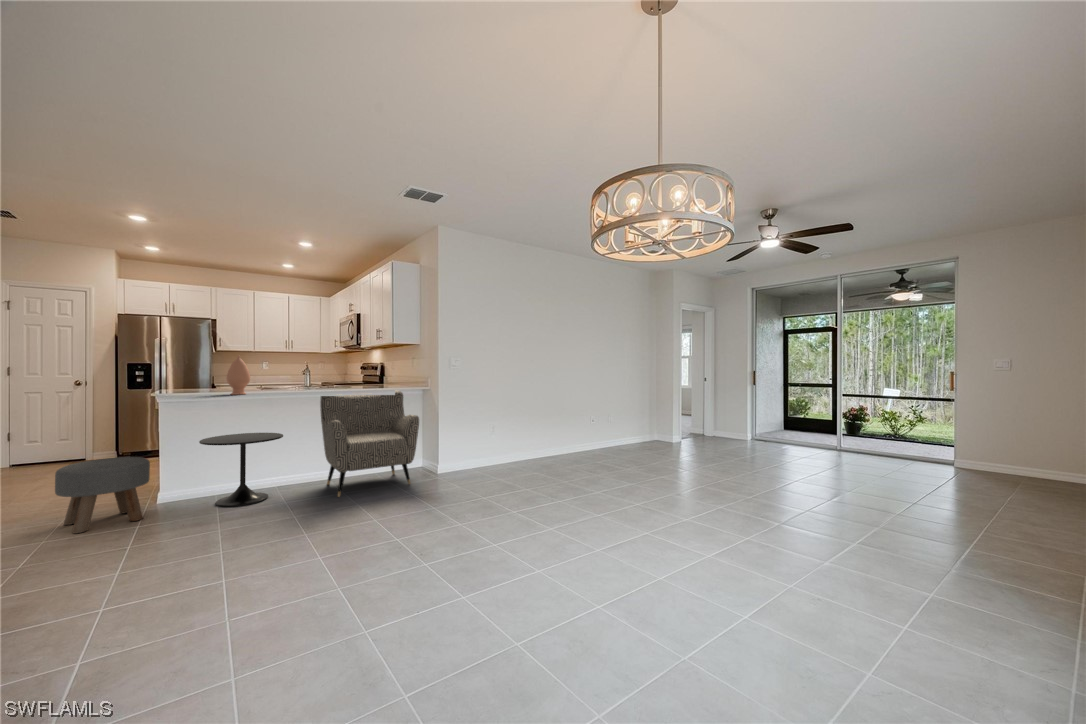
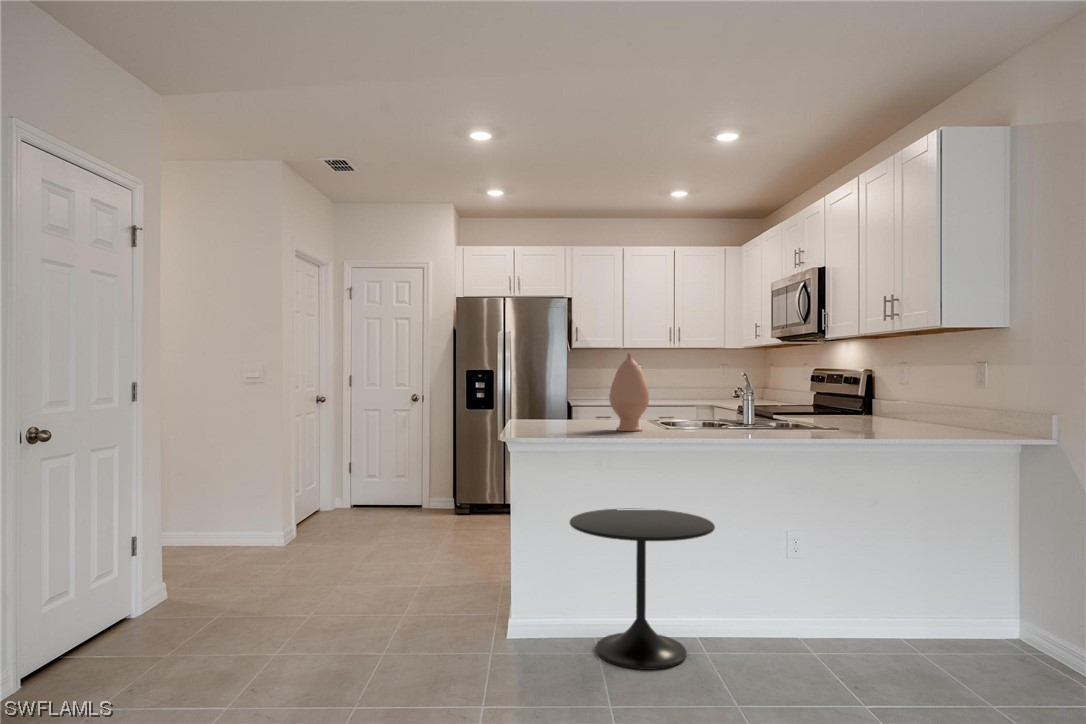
armchair: present [320,390,419,497] -> none [778,433,1049,696]
ottoman: present [55,457,150,534] -> none [375,535,497,672]

